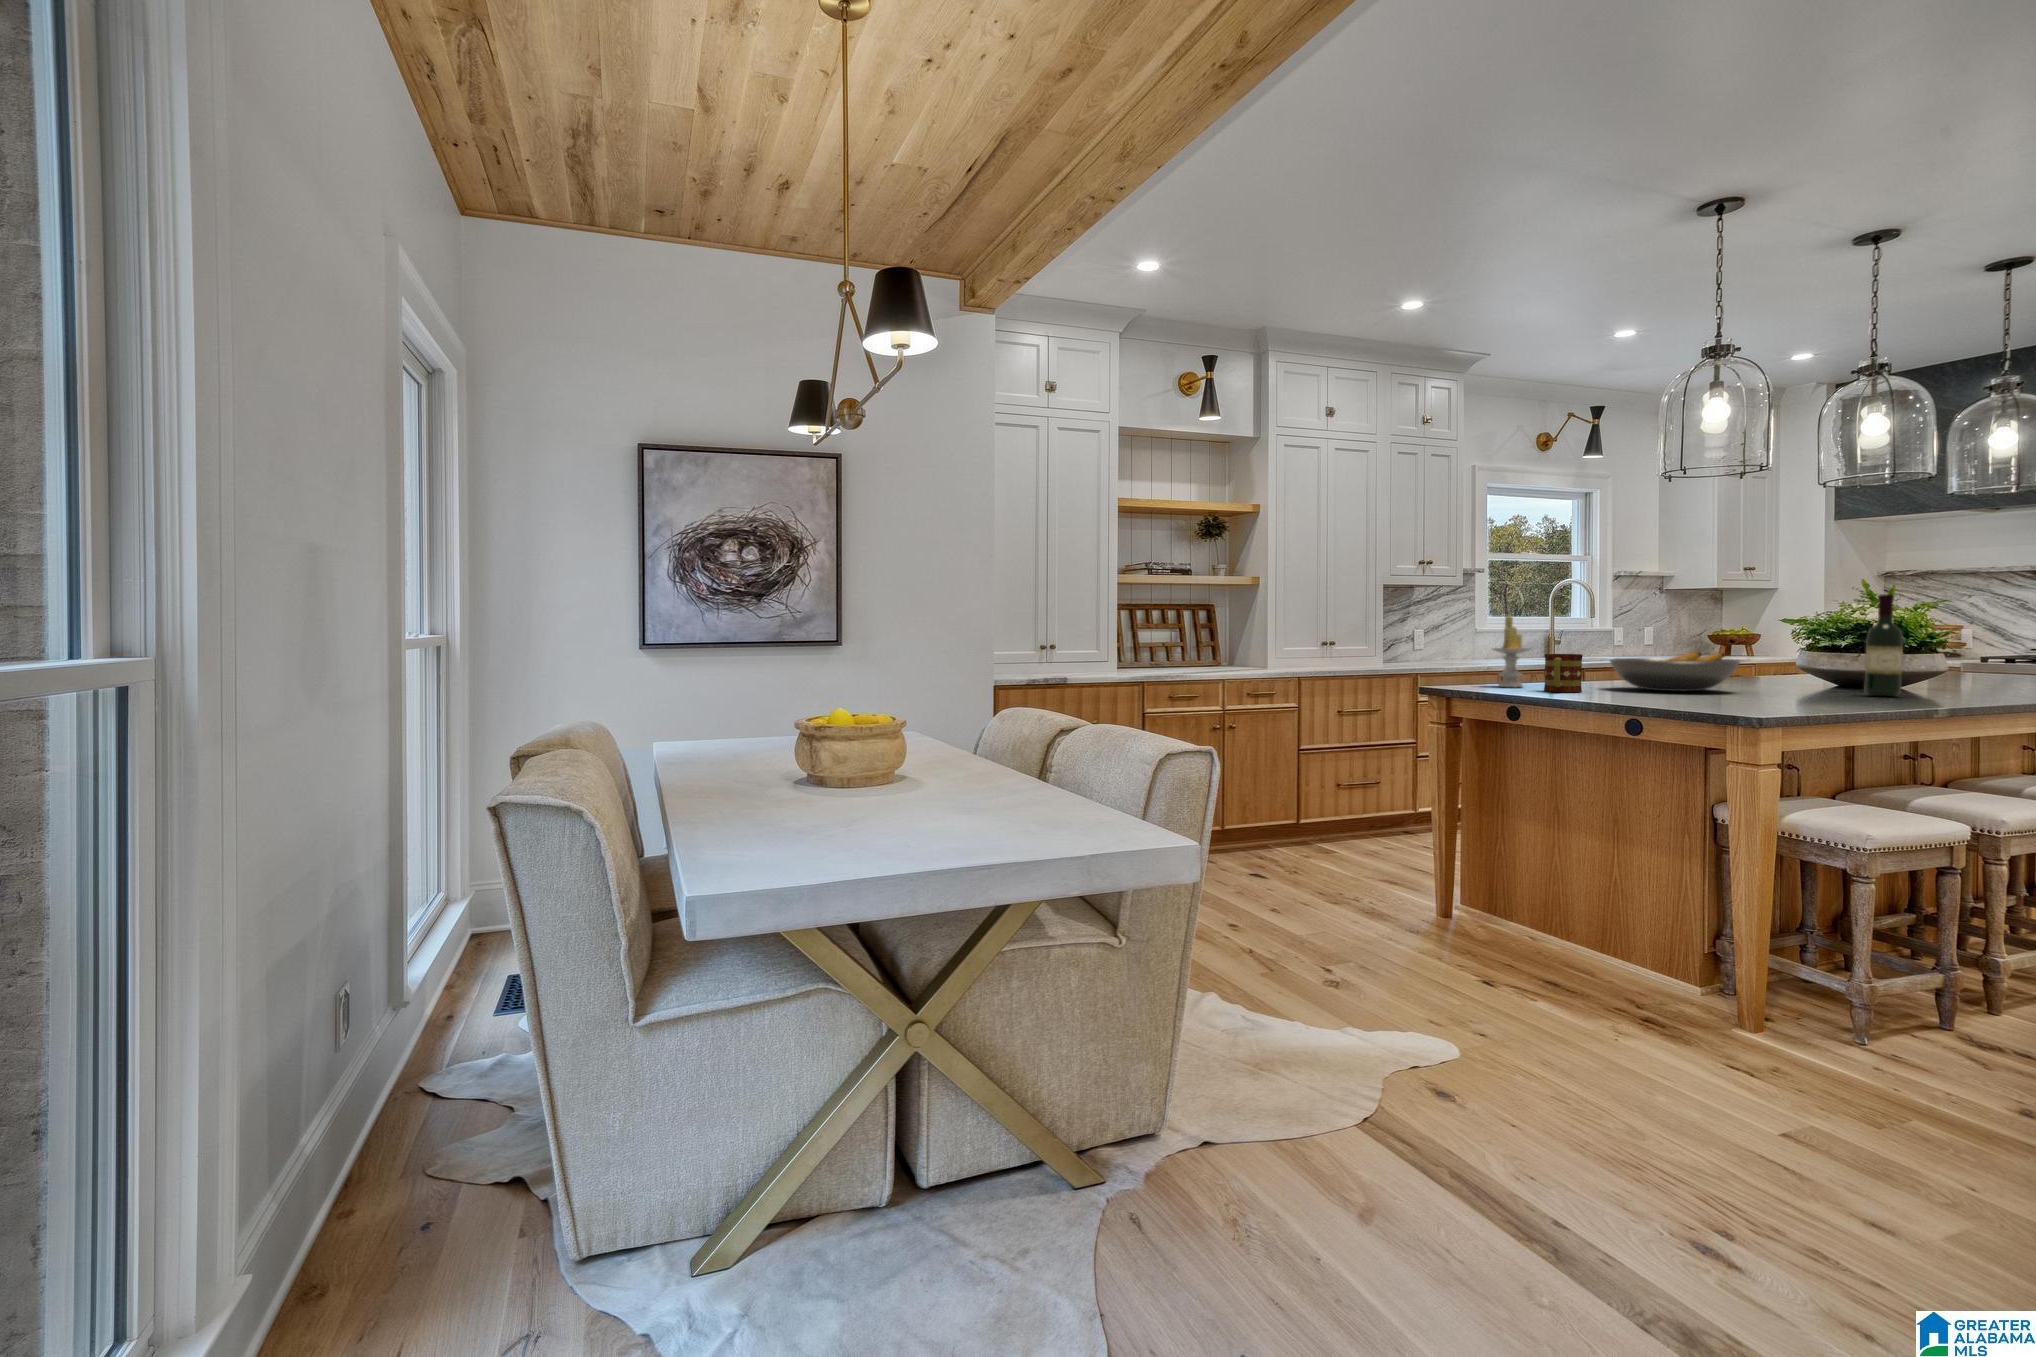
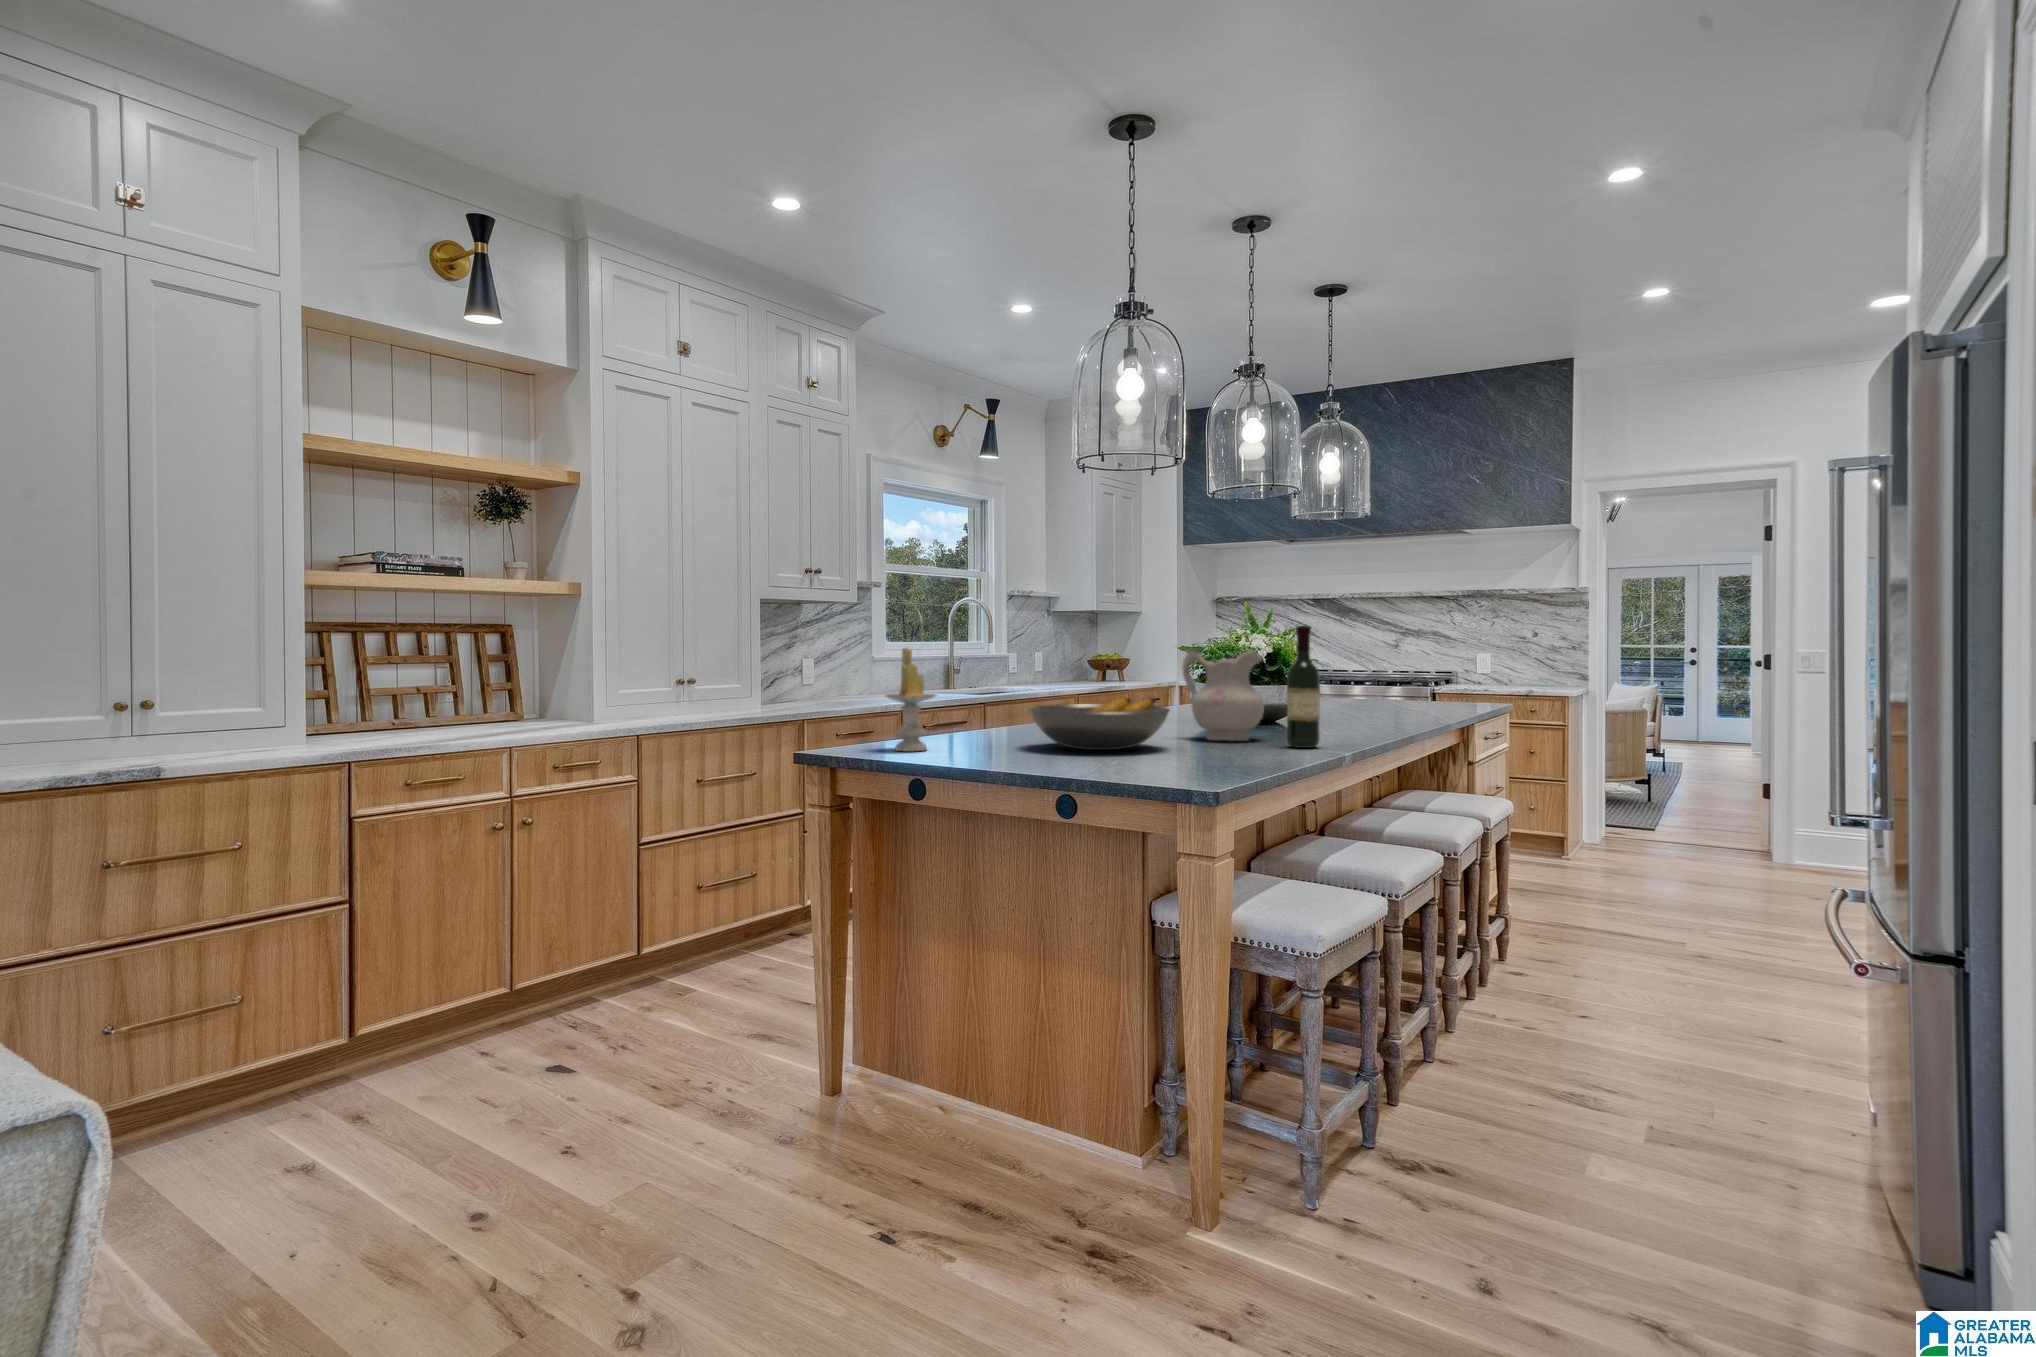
ceramic pitcher: none [1762,614,1848,691] -> present [1182,648,1264,741]
mug: present [1544,654,1583,692] -> none [953,703,1000,760]

